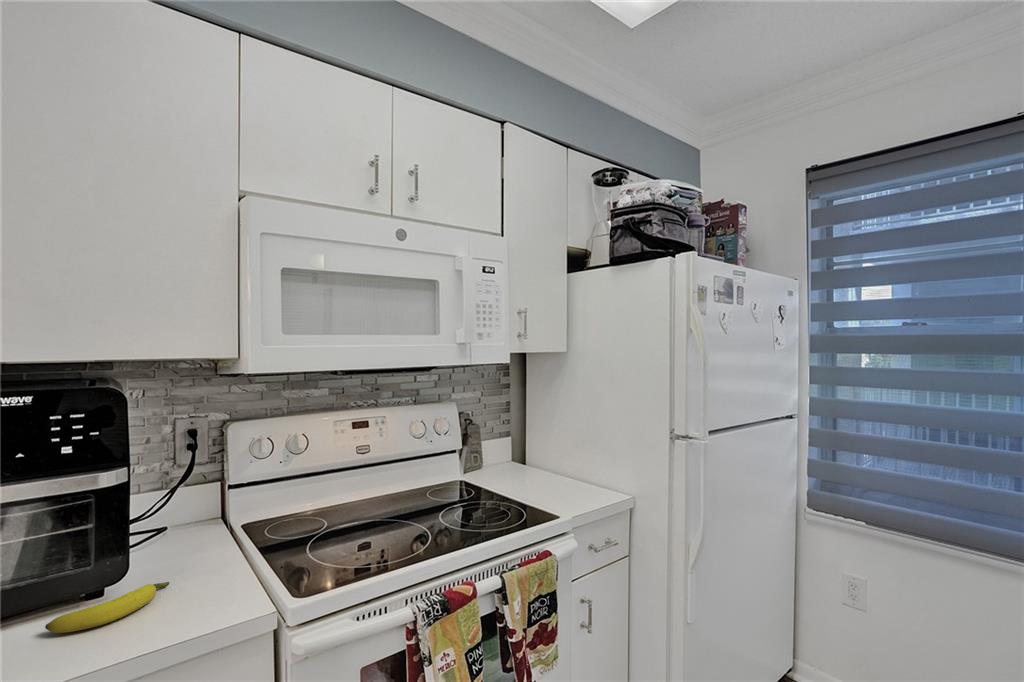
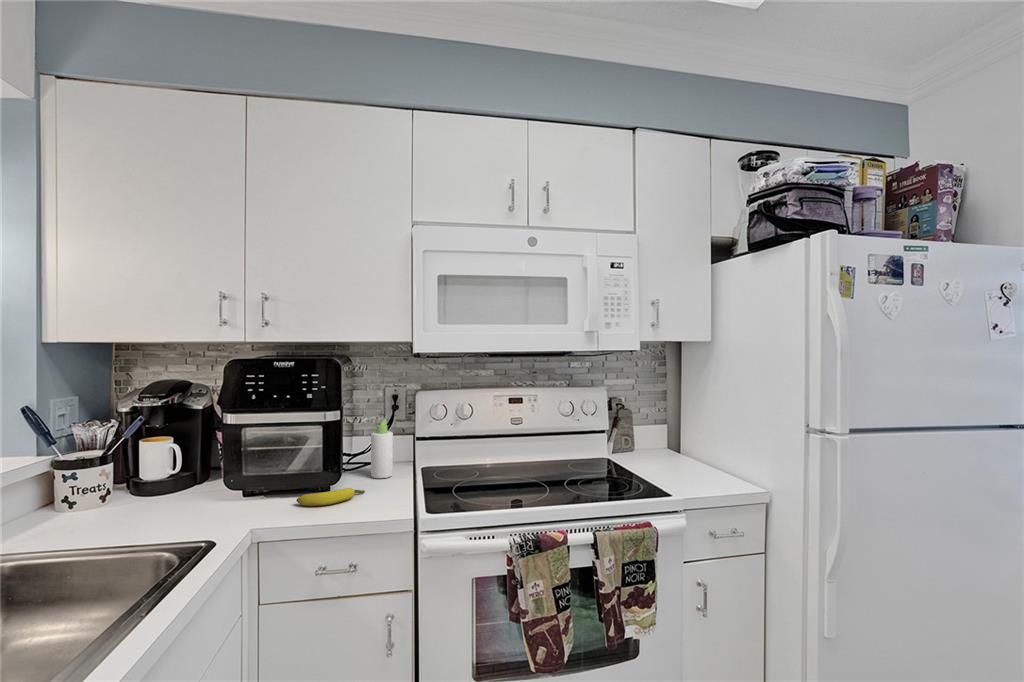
bottle: none [162,459,199,556] -> present [371,414,393,478]

